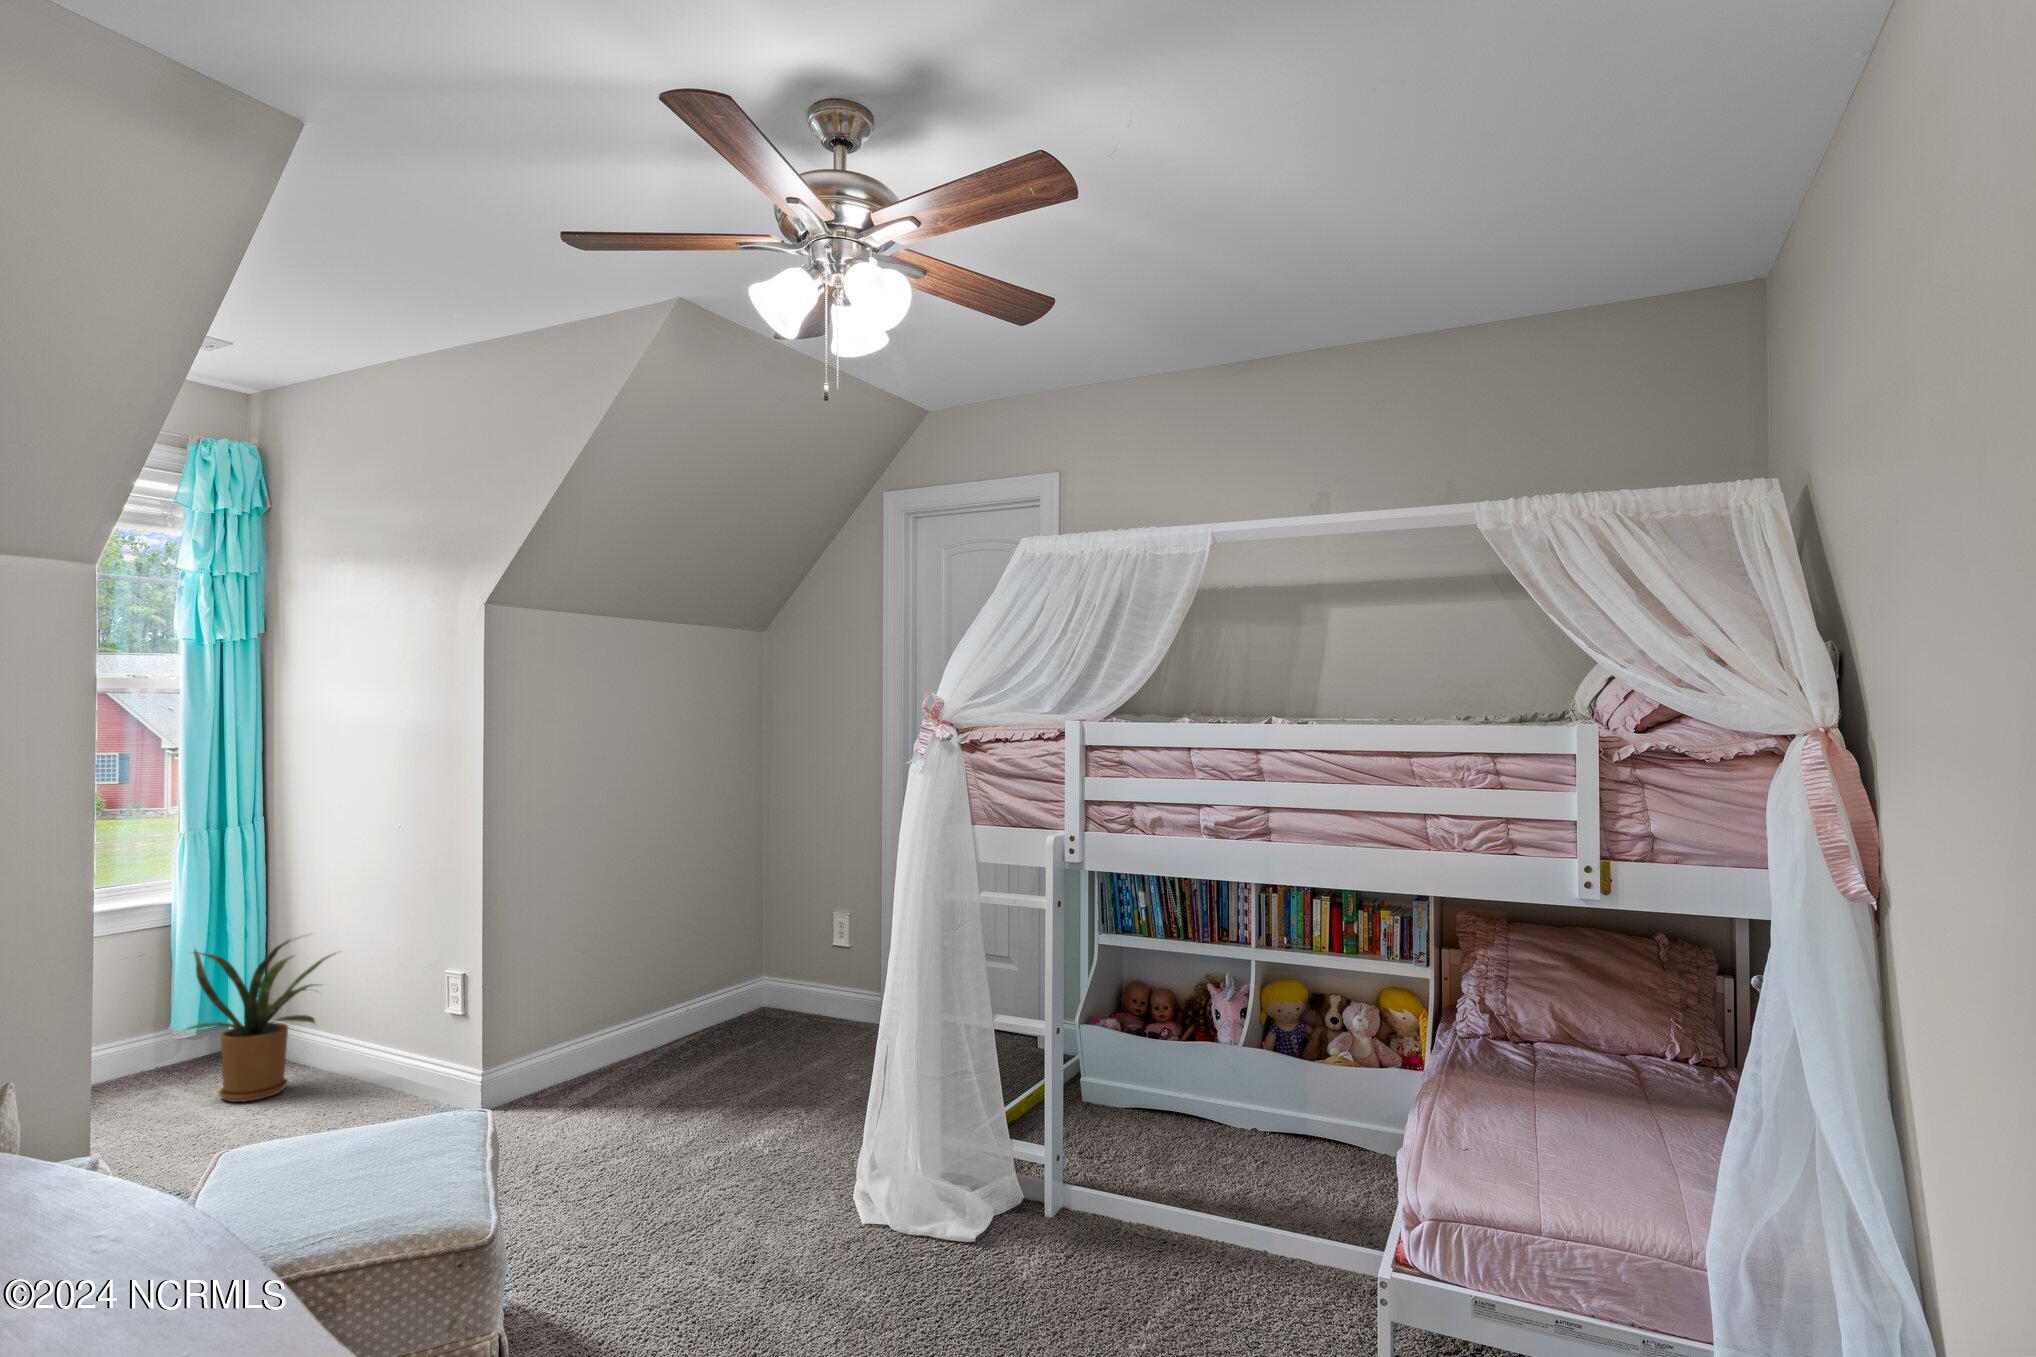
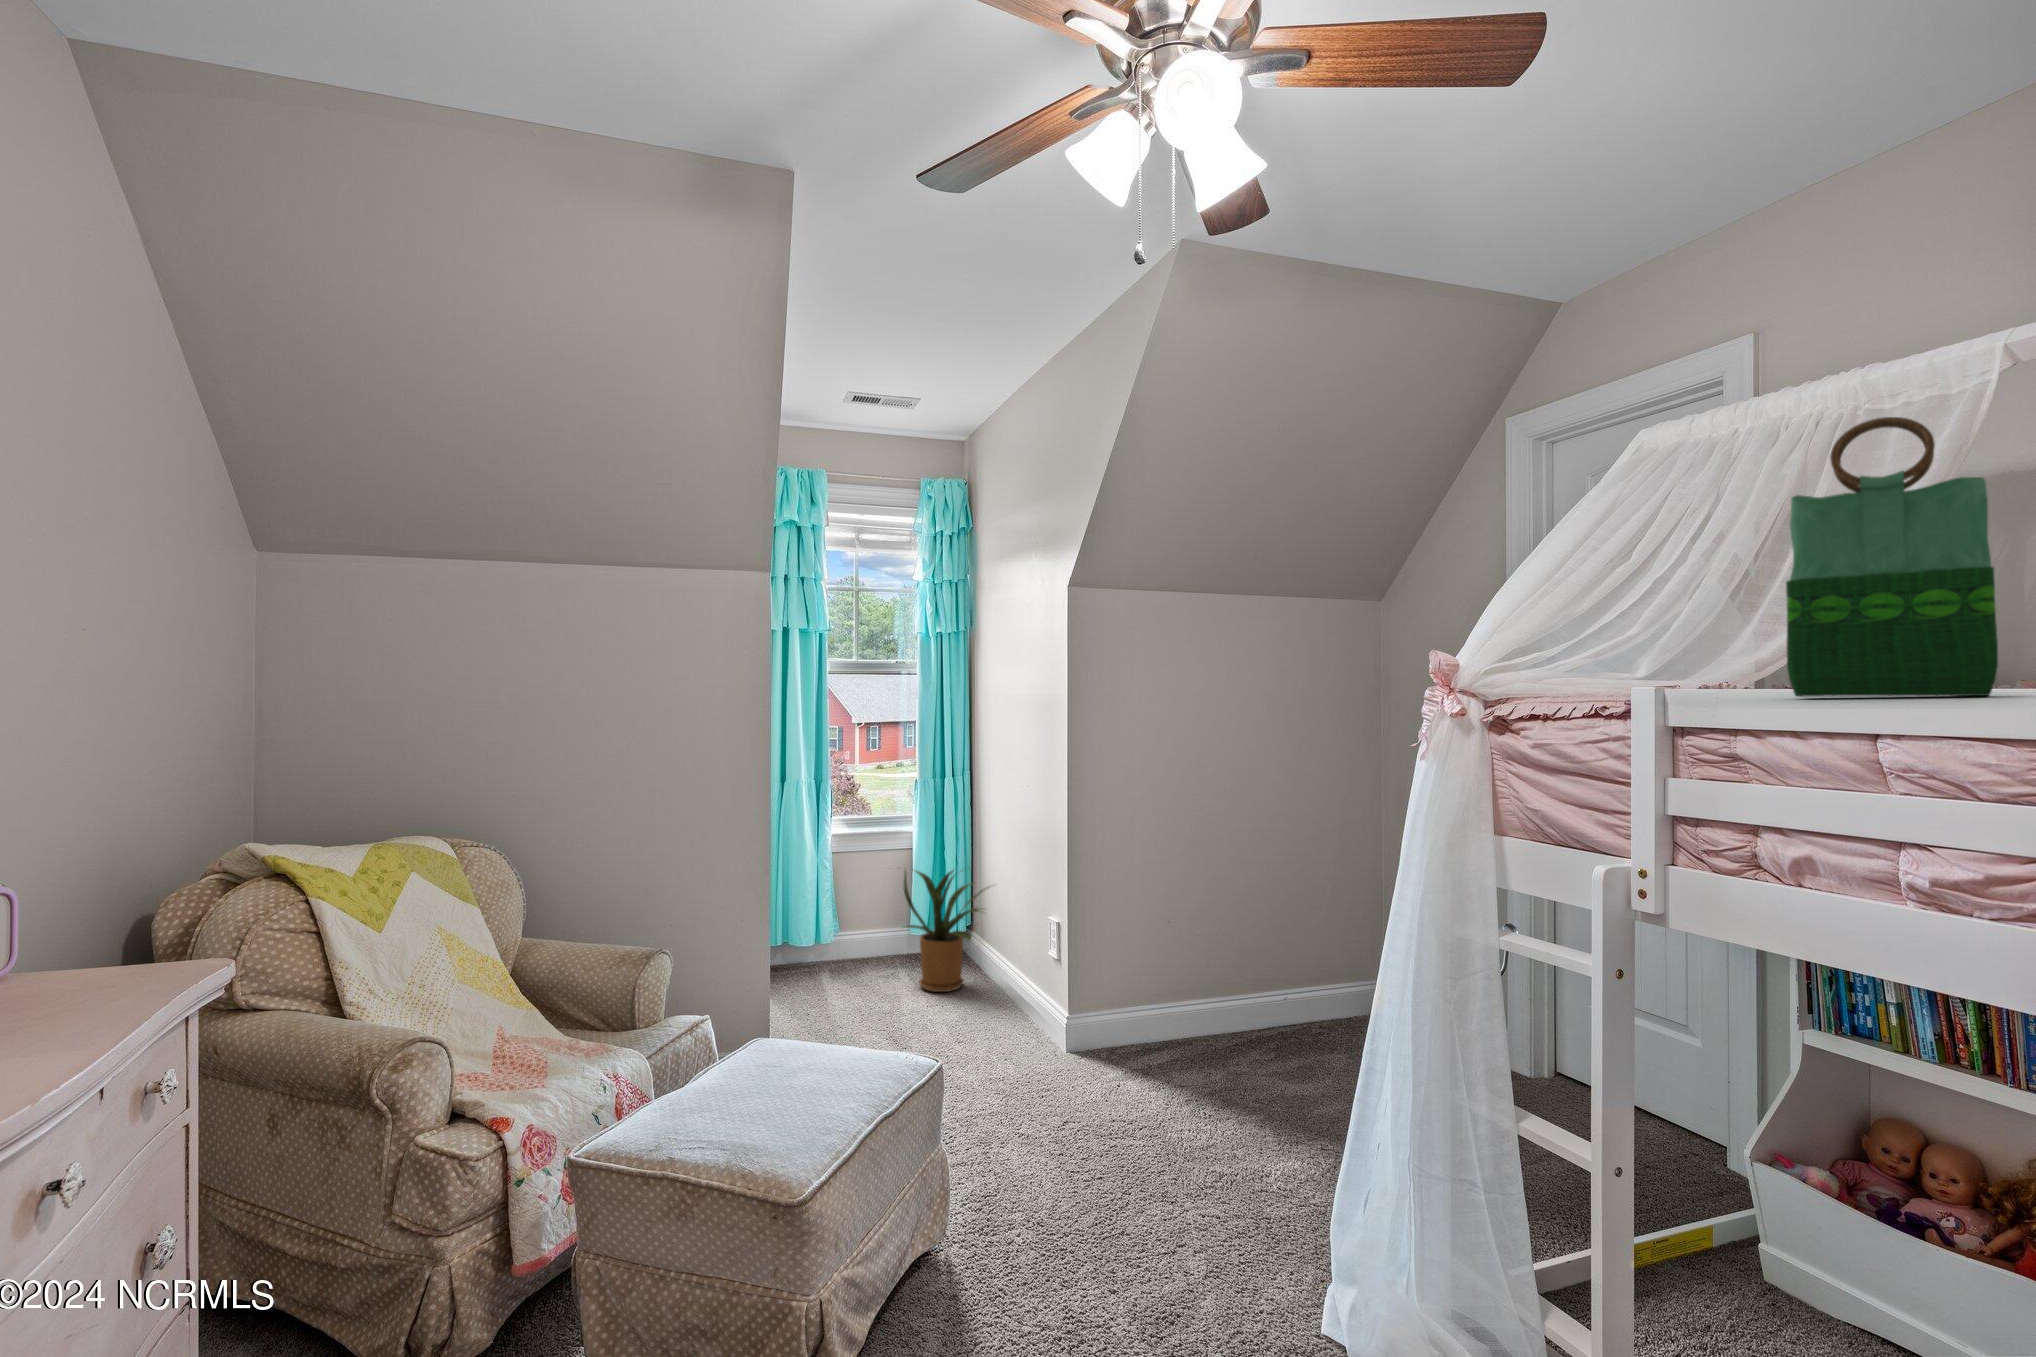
tote bag: none [1142,573,1229,727] -> present [1786,417,1998,697]

